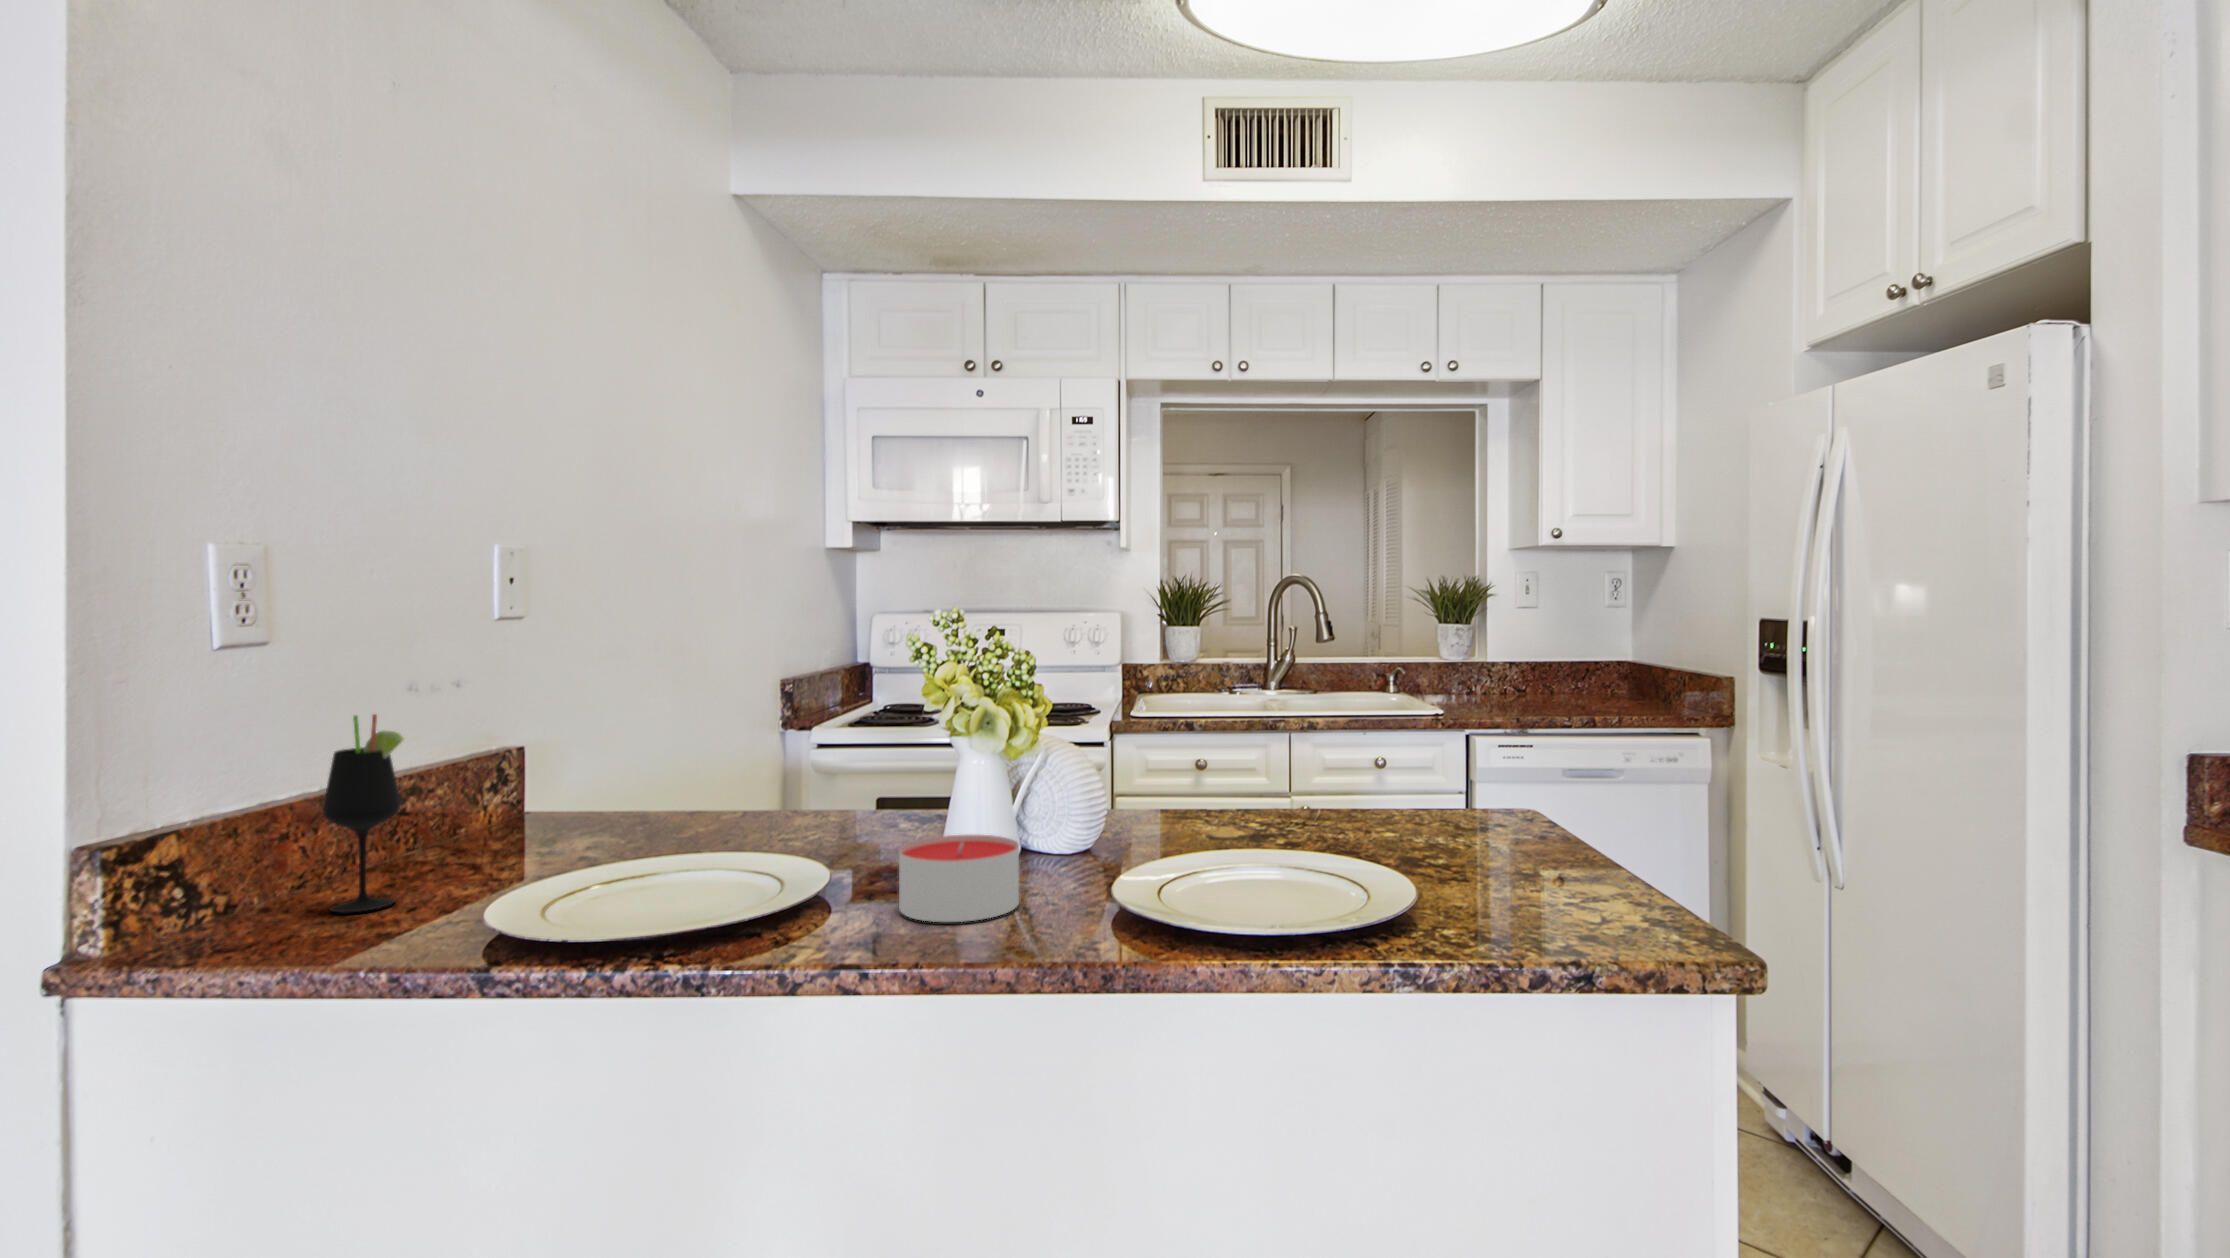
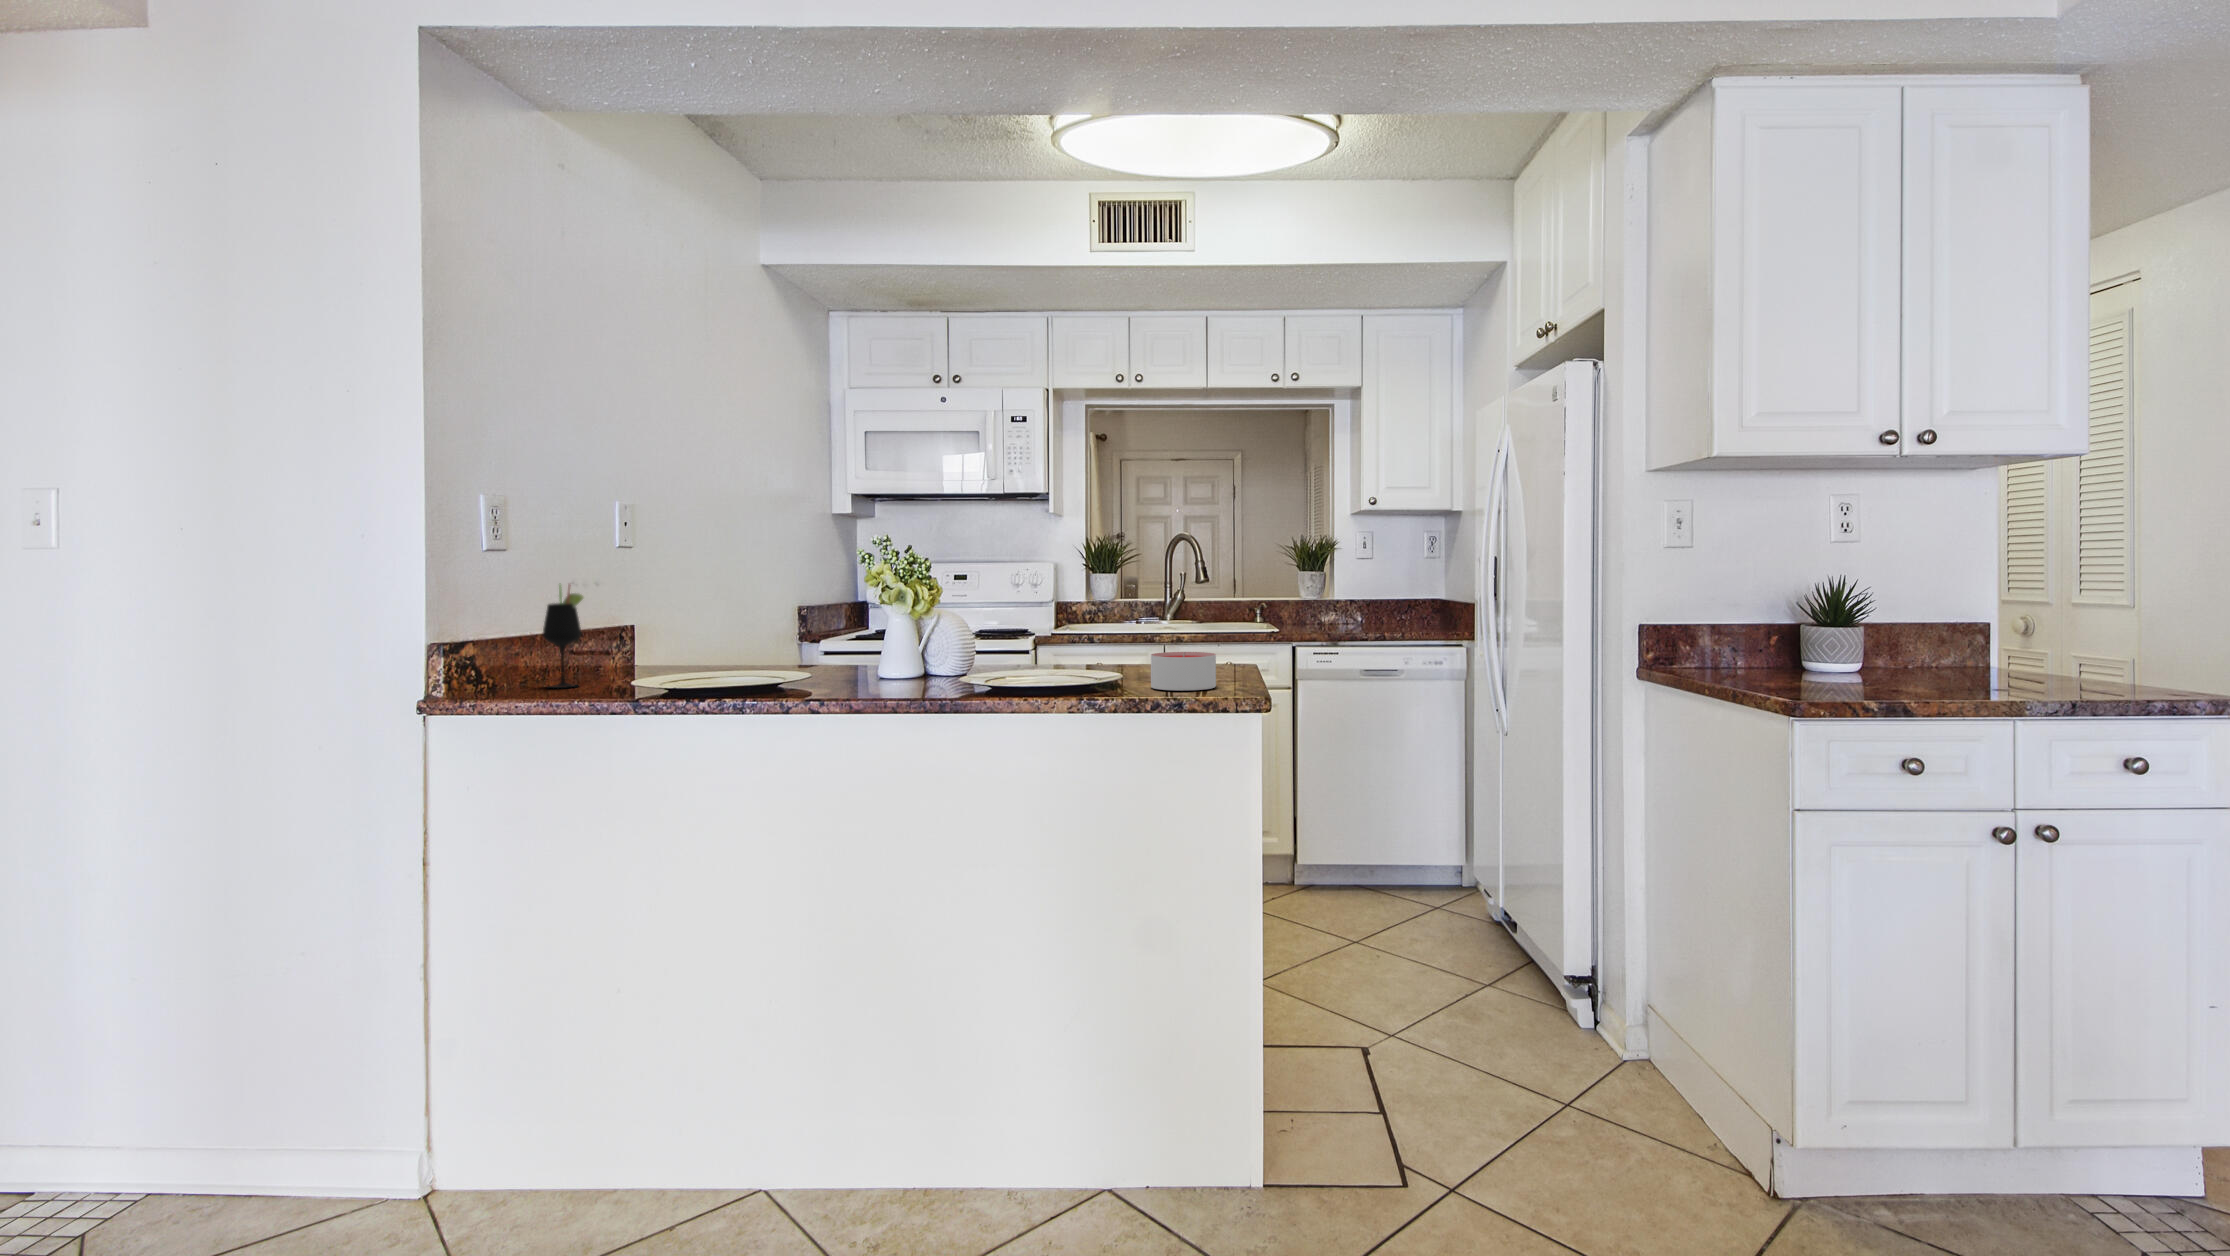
candle: present [899,834,1019,922] -> present [1151,652,1216,691]

